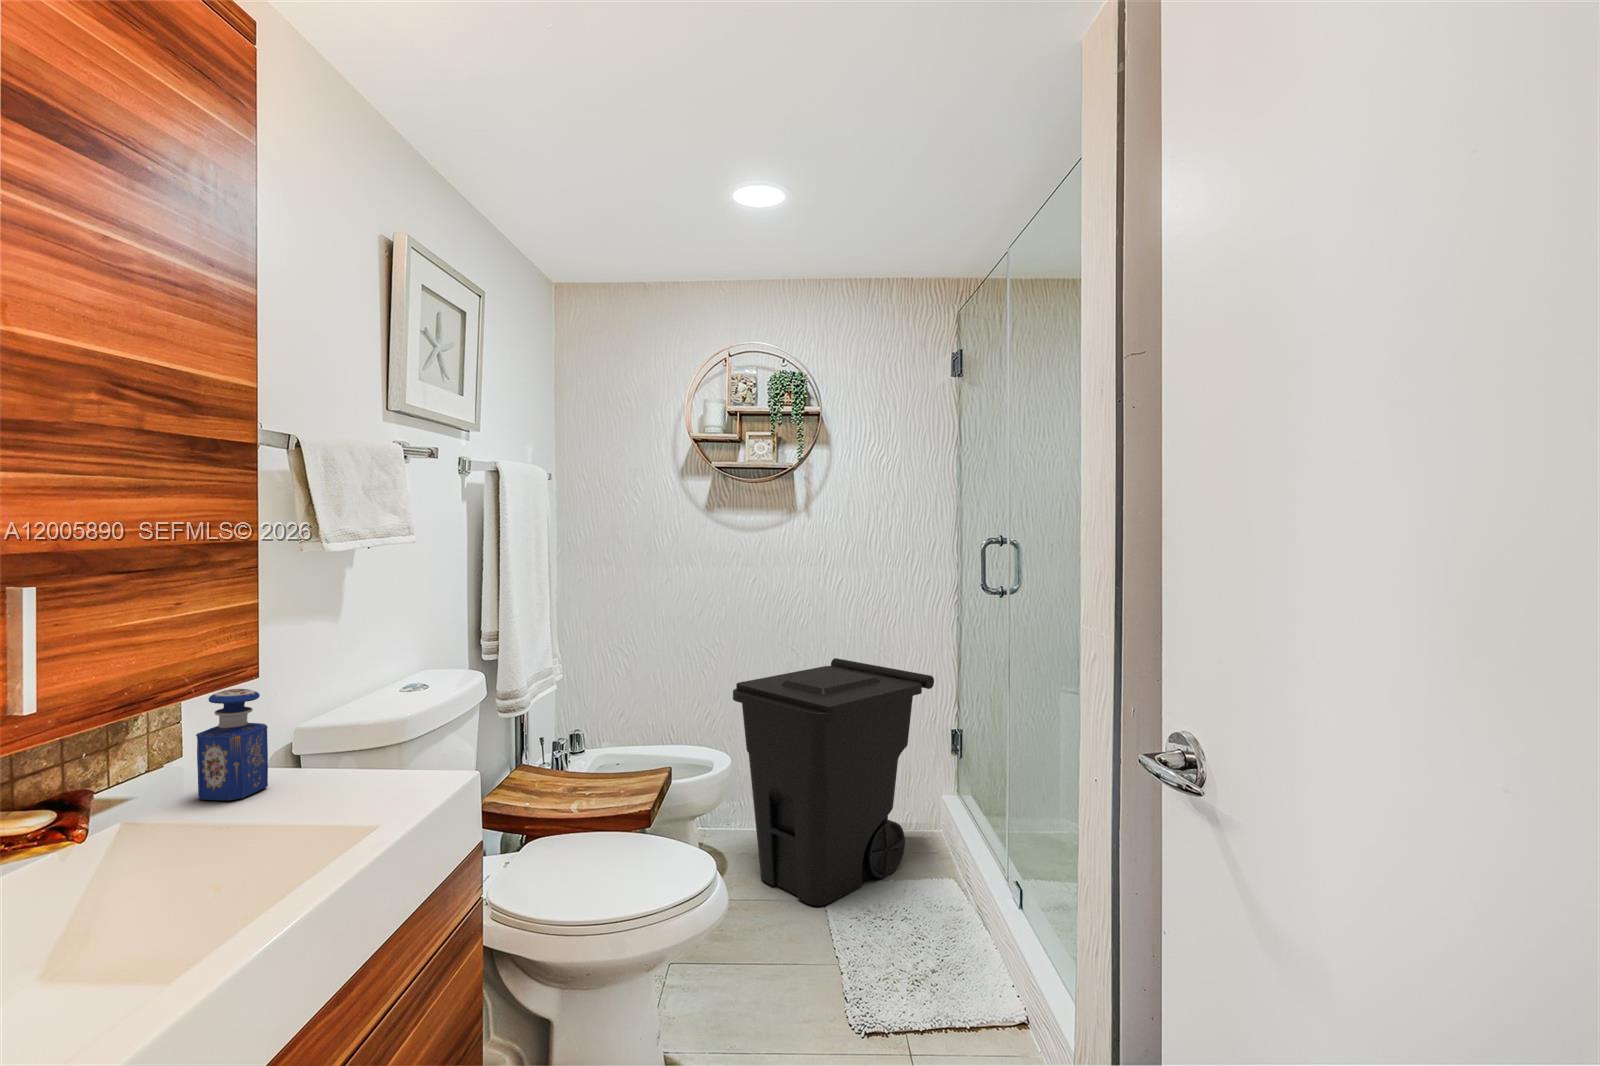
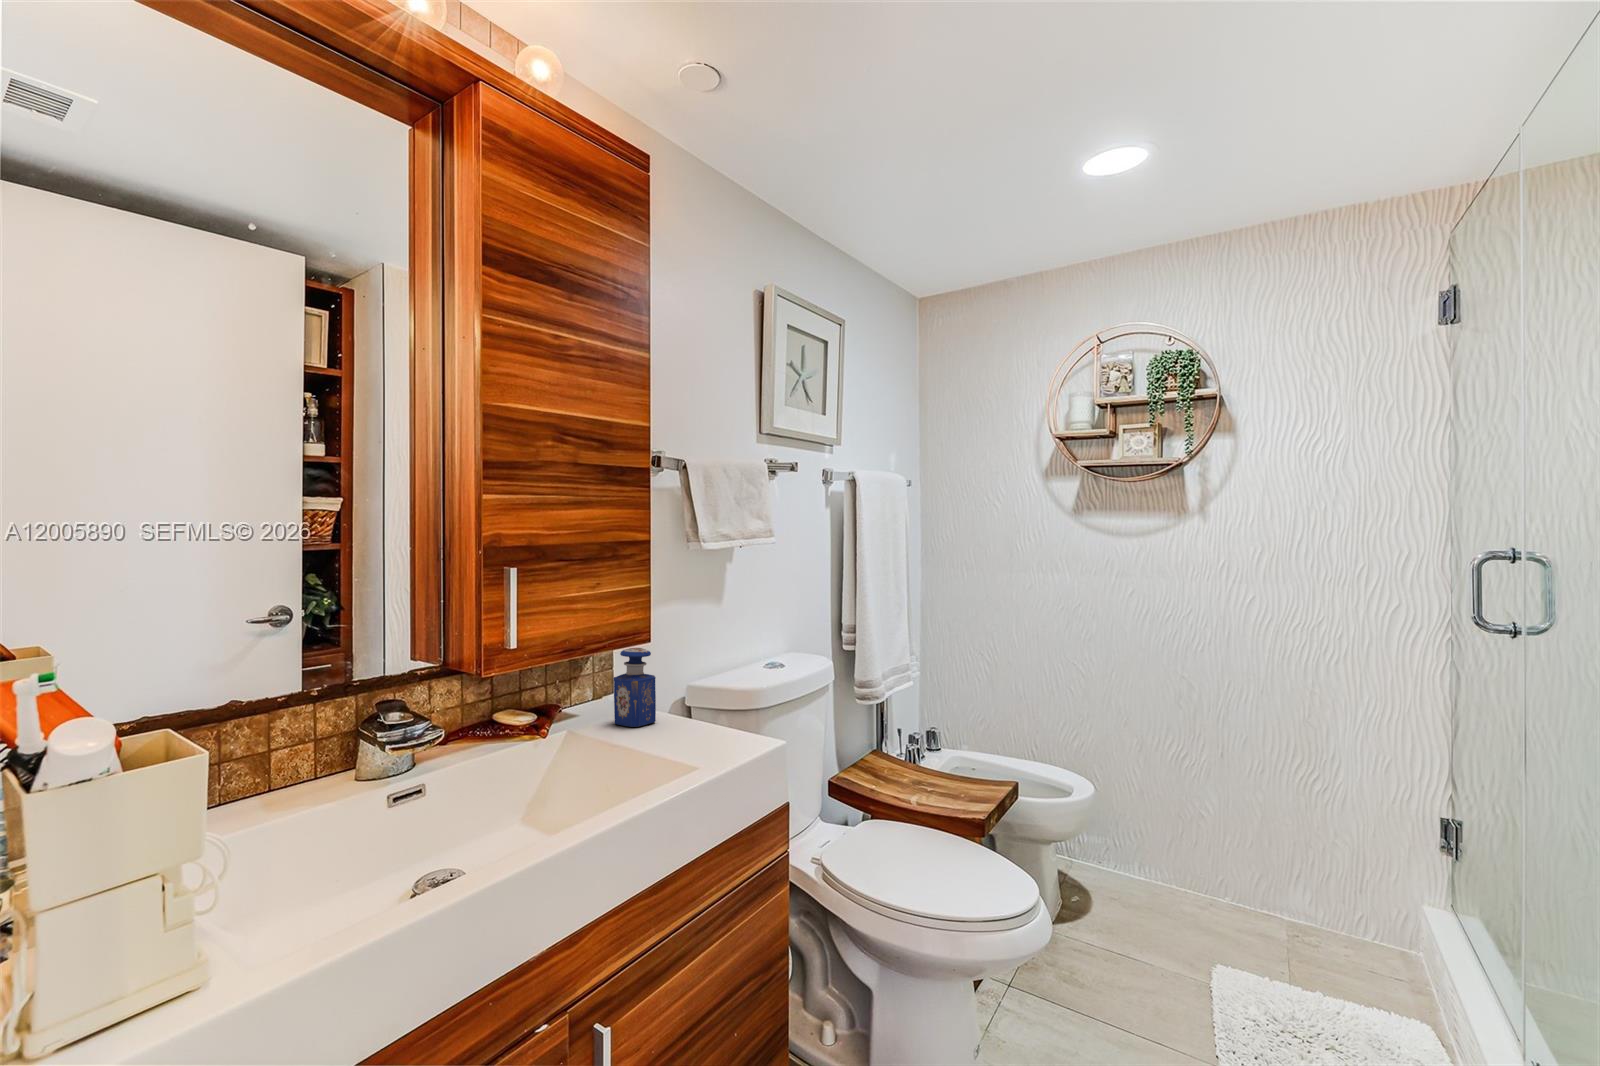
trash can: present [733,658,934,906] -> none [1096,684,1356,959]

